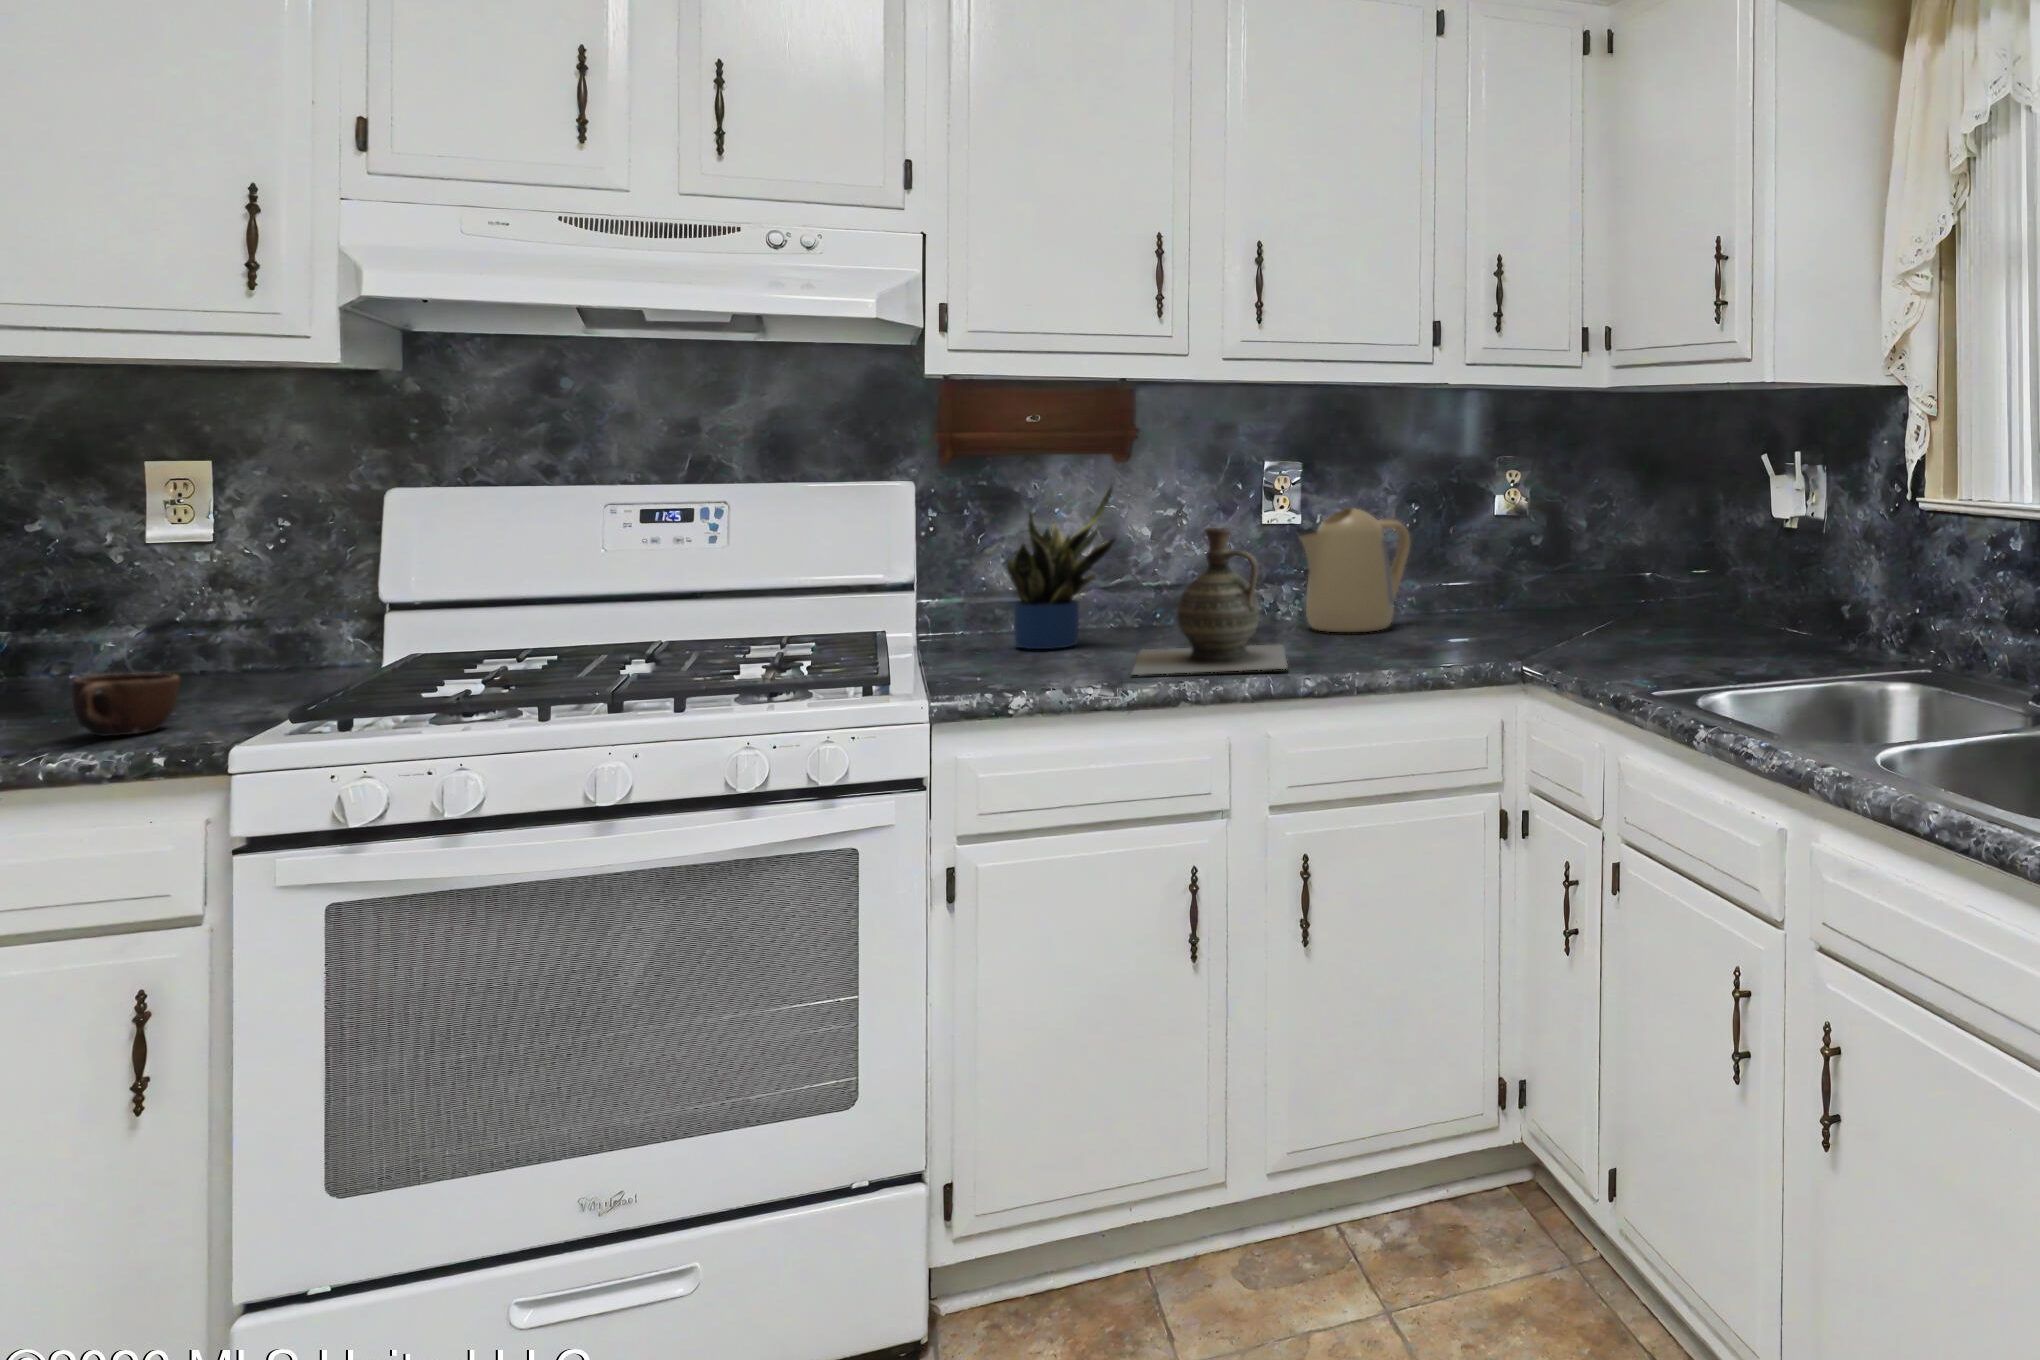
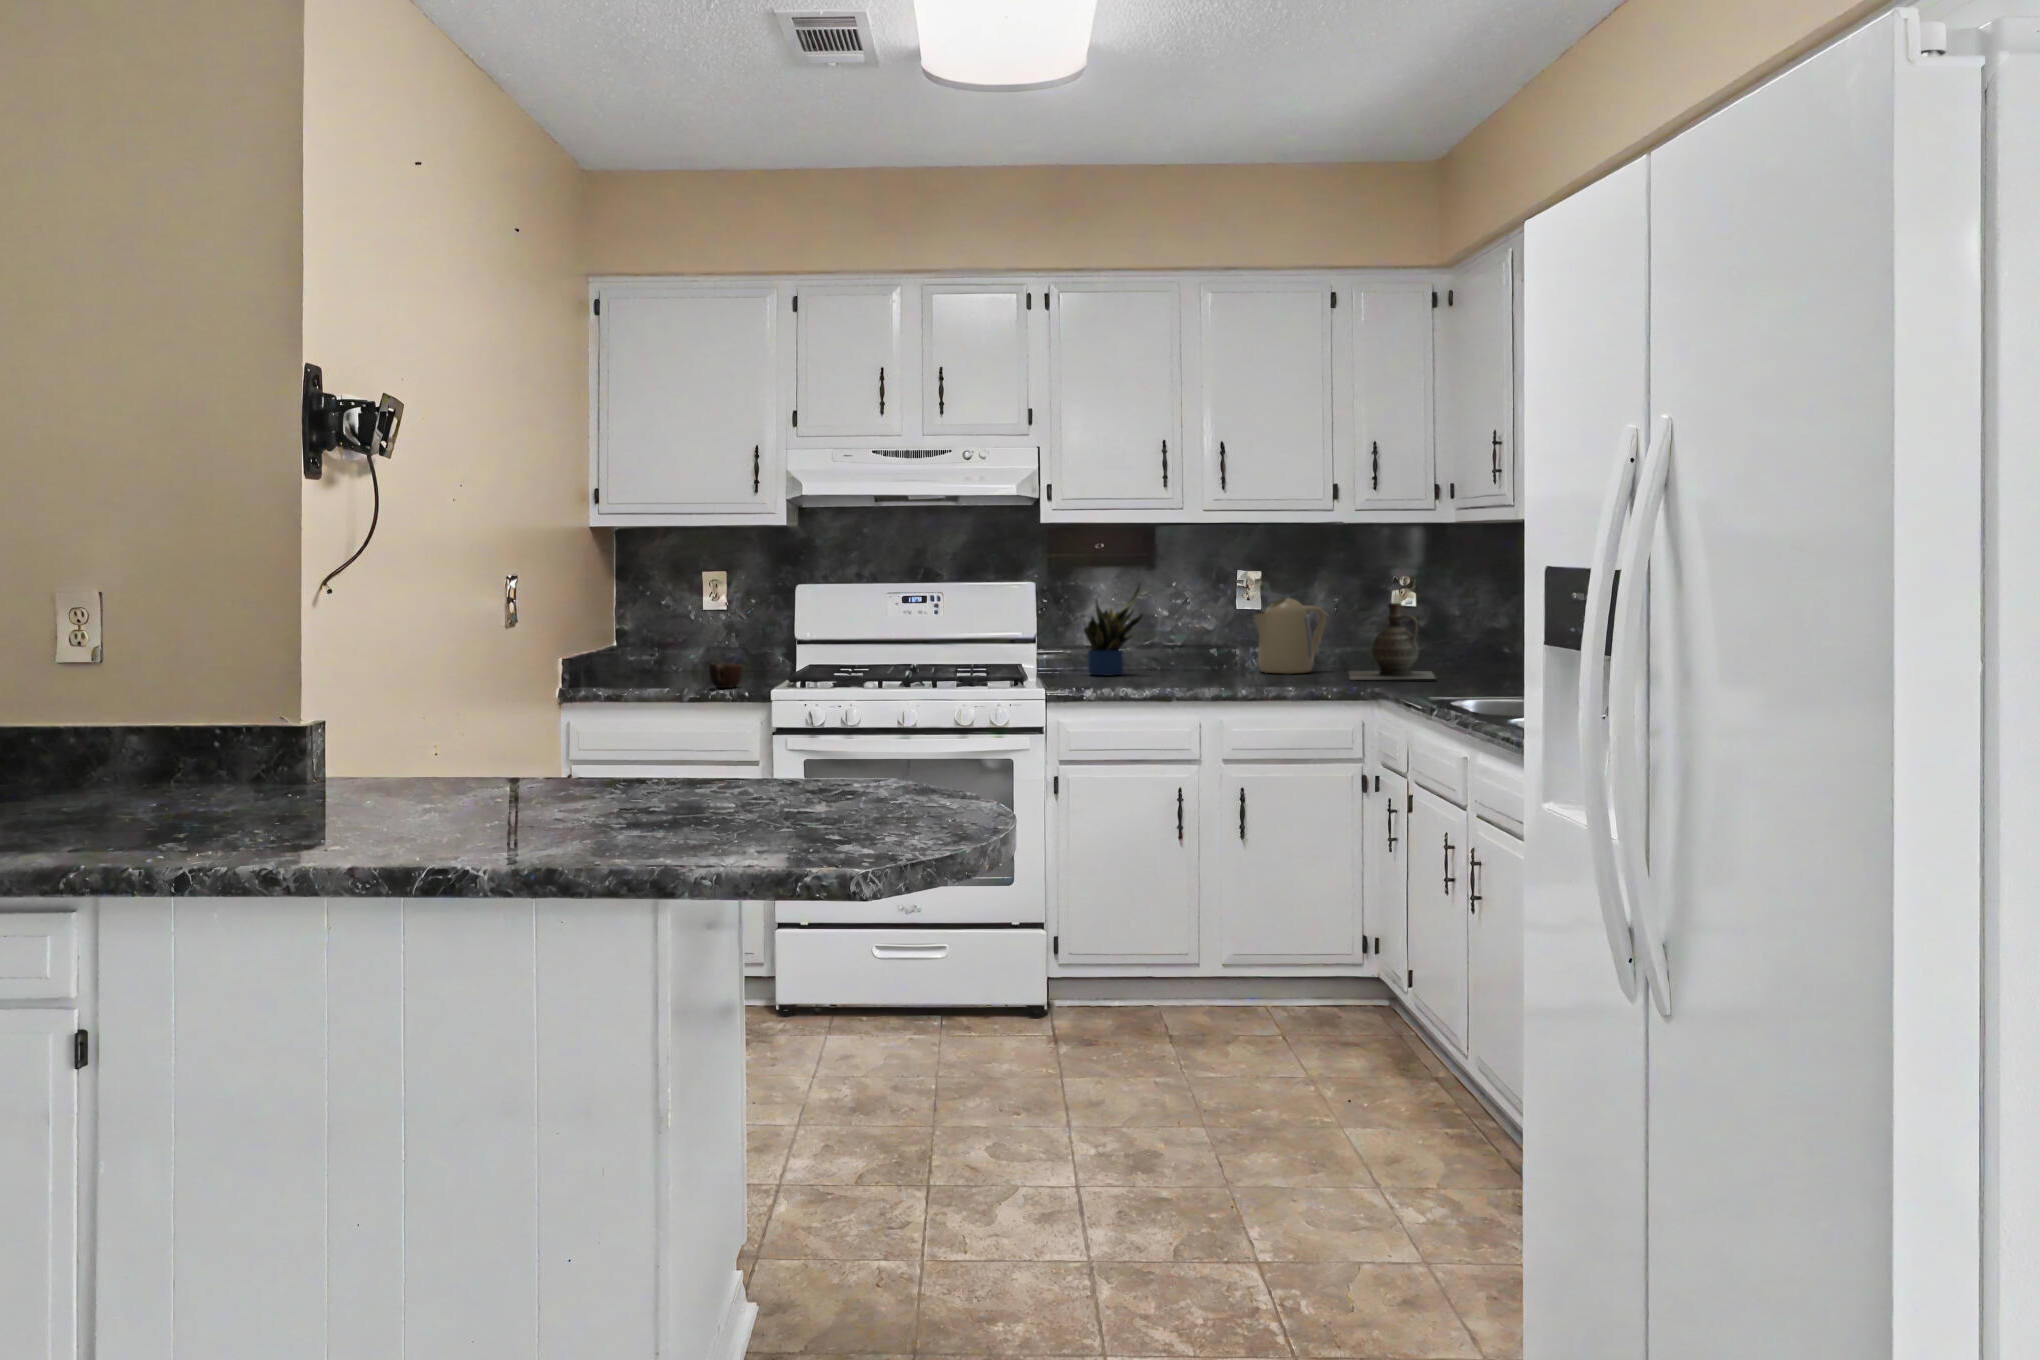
ceramic jug: present [1132,528,1288,675] -> present [1349,603,1435,679]

